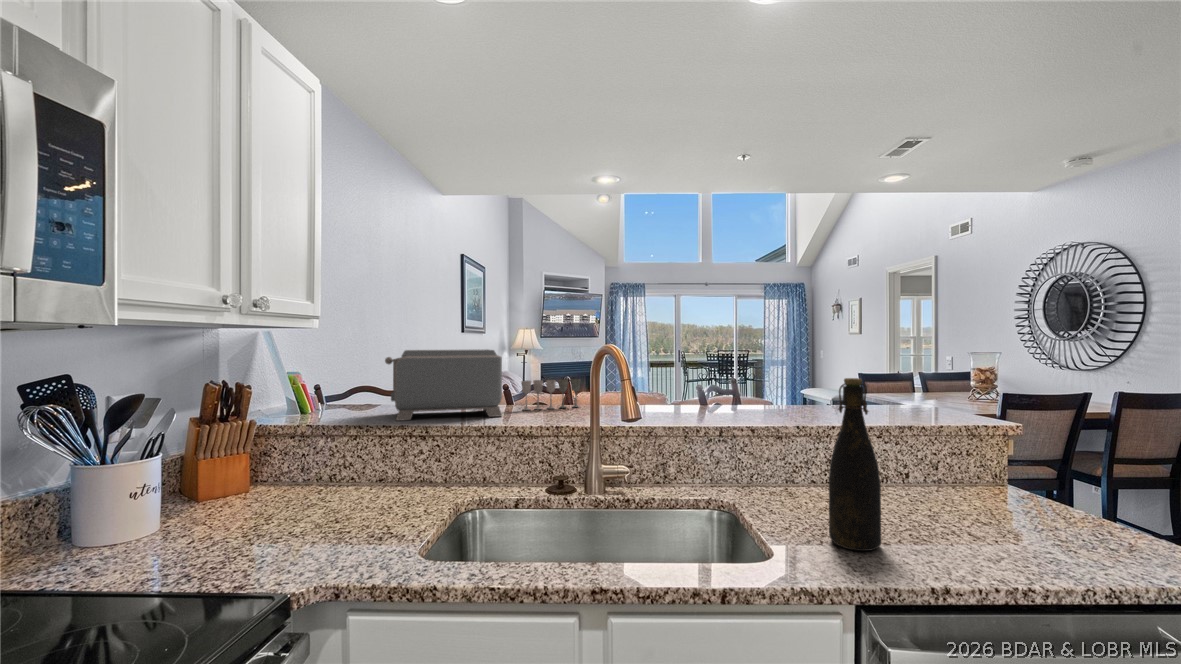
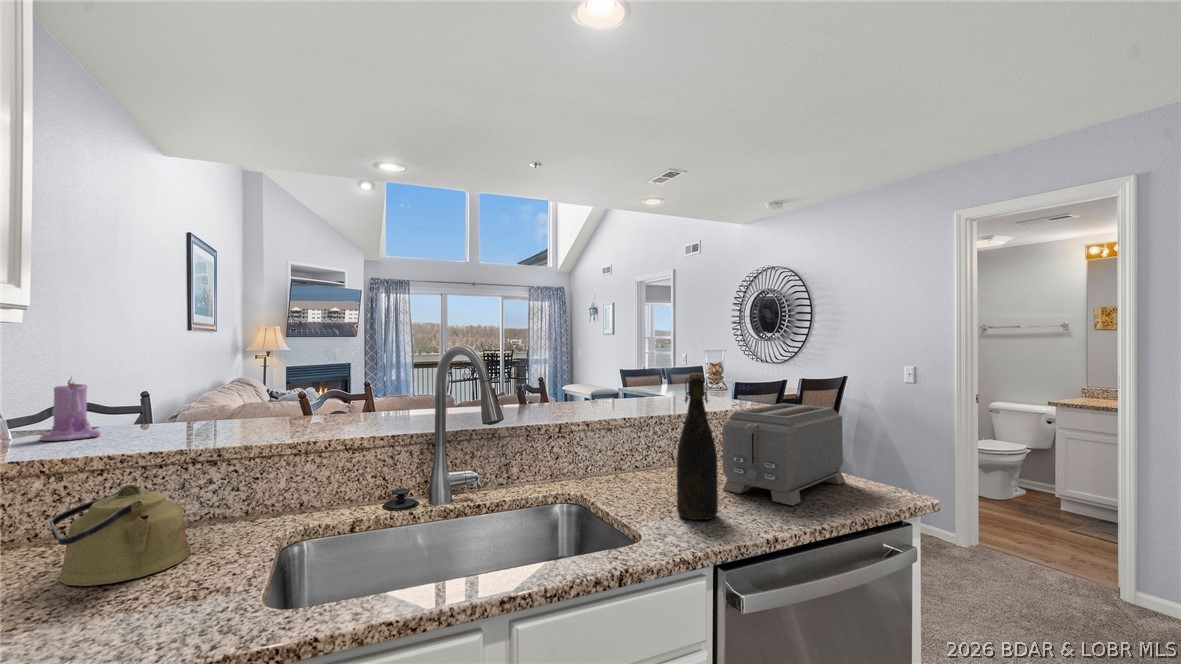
toaster: present [385,349,502,421] -> present [722,403,845,506]
candle: none [334,366,370,412] -> present [40,377,101,441]
wine glass: present [522,379,580,410] -> none [327,383,395,421]
kettle: none [310,448,398,519] -> present [50,484,191,586]

